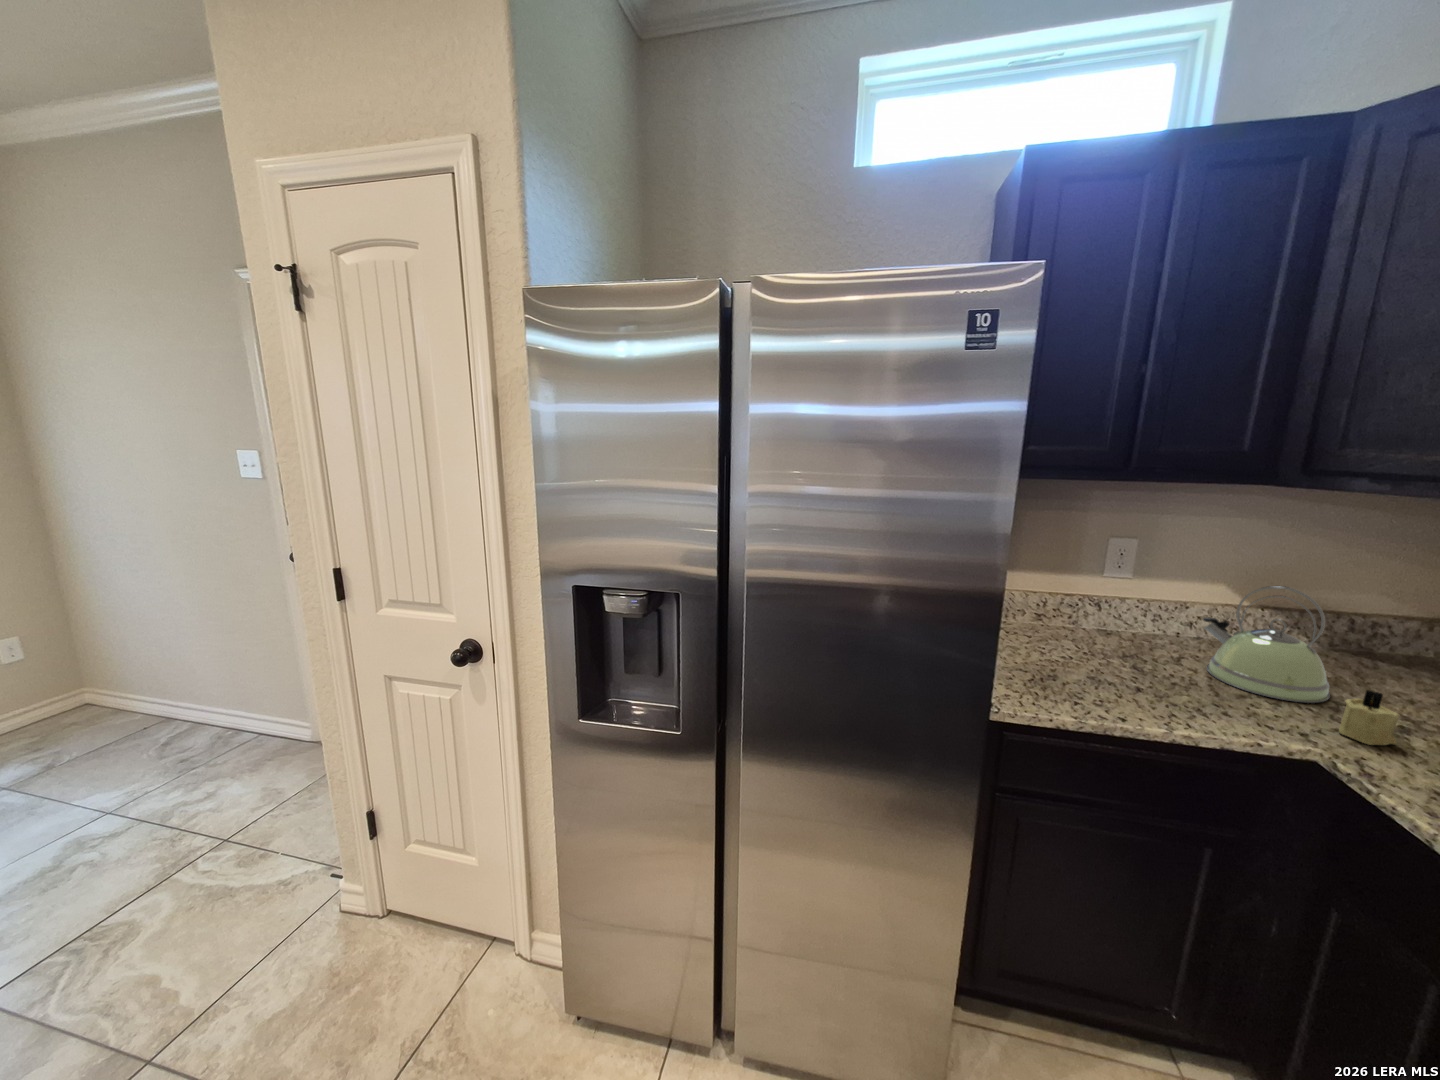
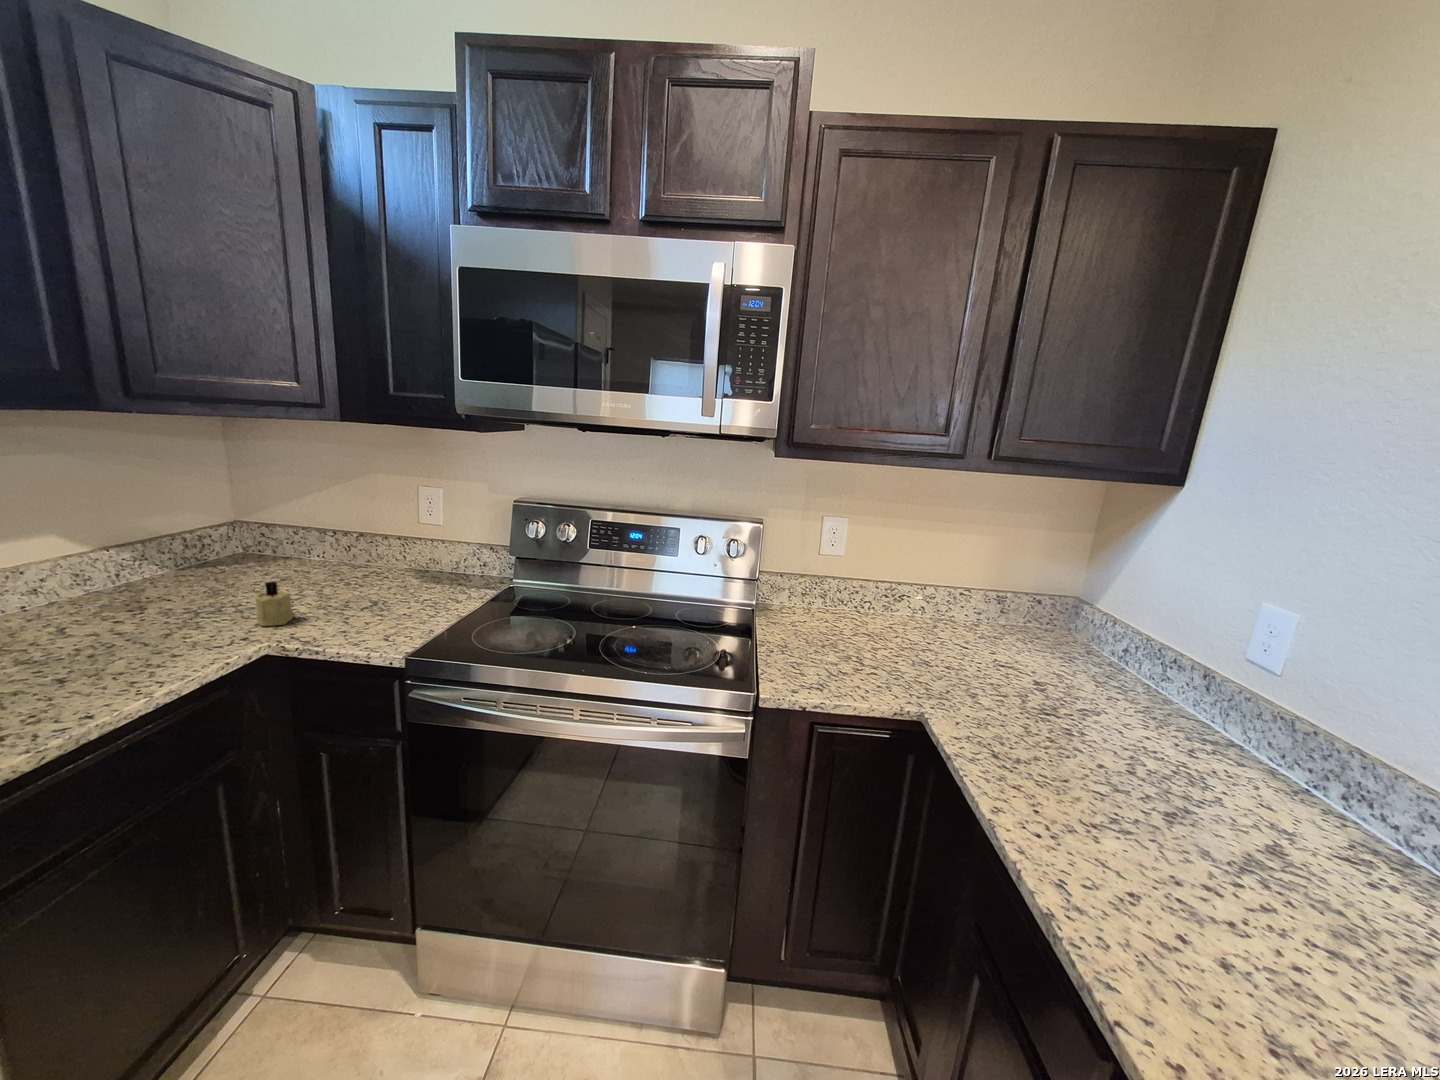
kettle: present [1203,586,1330,703] -> none [70,514,225,632]

